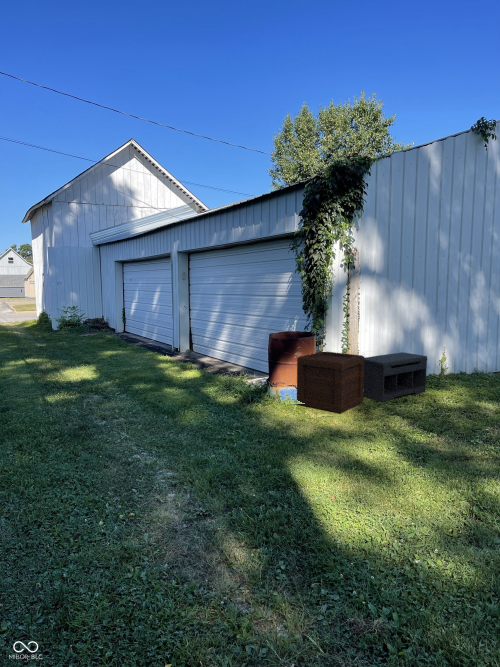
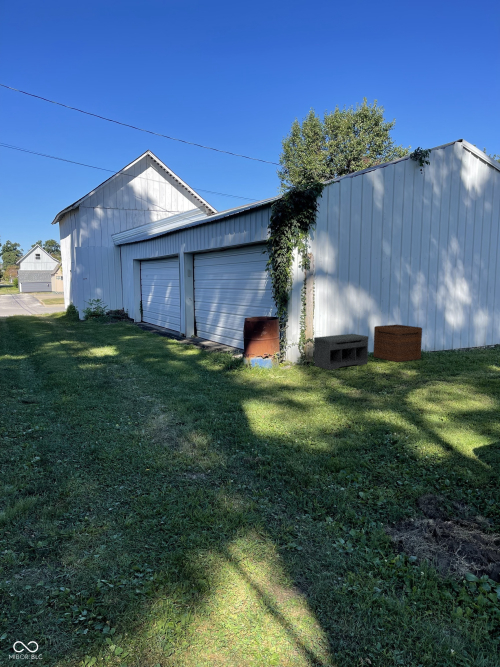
wooden crate: present [297,352,364,413] -> present [373,325,422,362]

